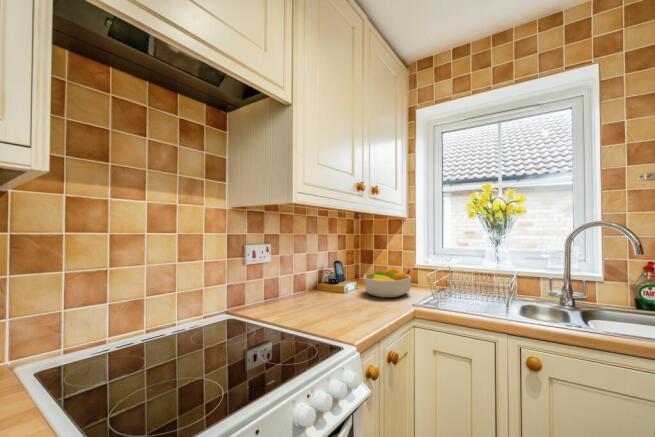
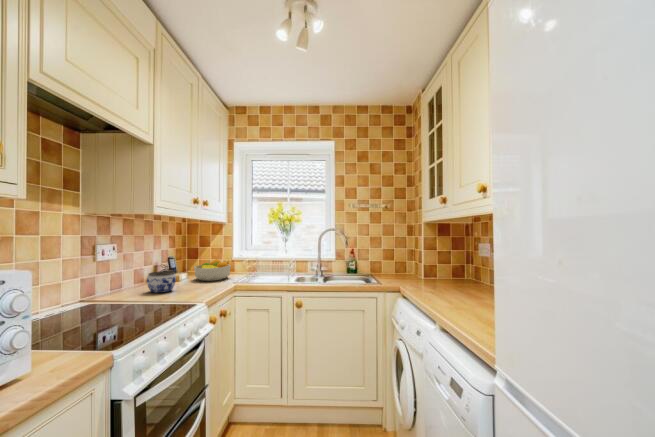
jar: none [300,281,334,311] -> present [147,271,176,293]

